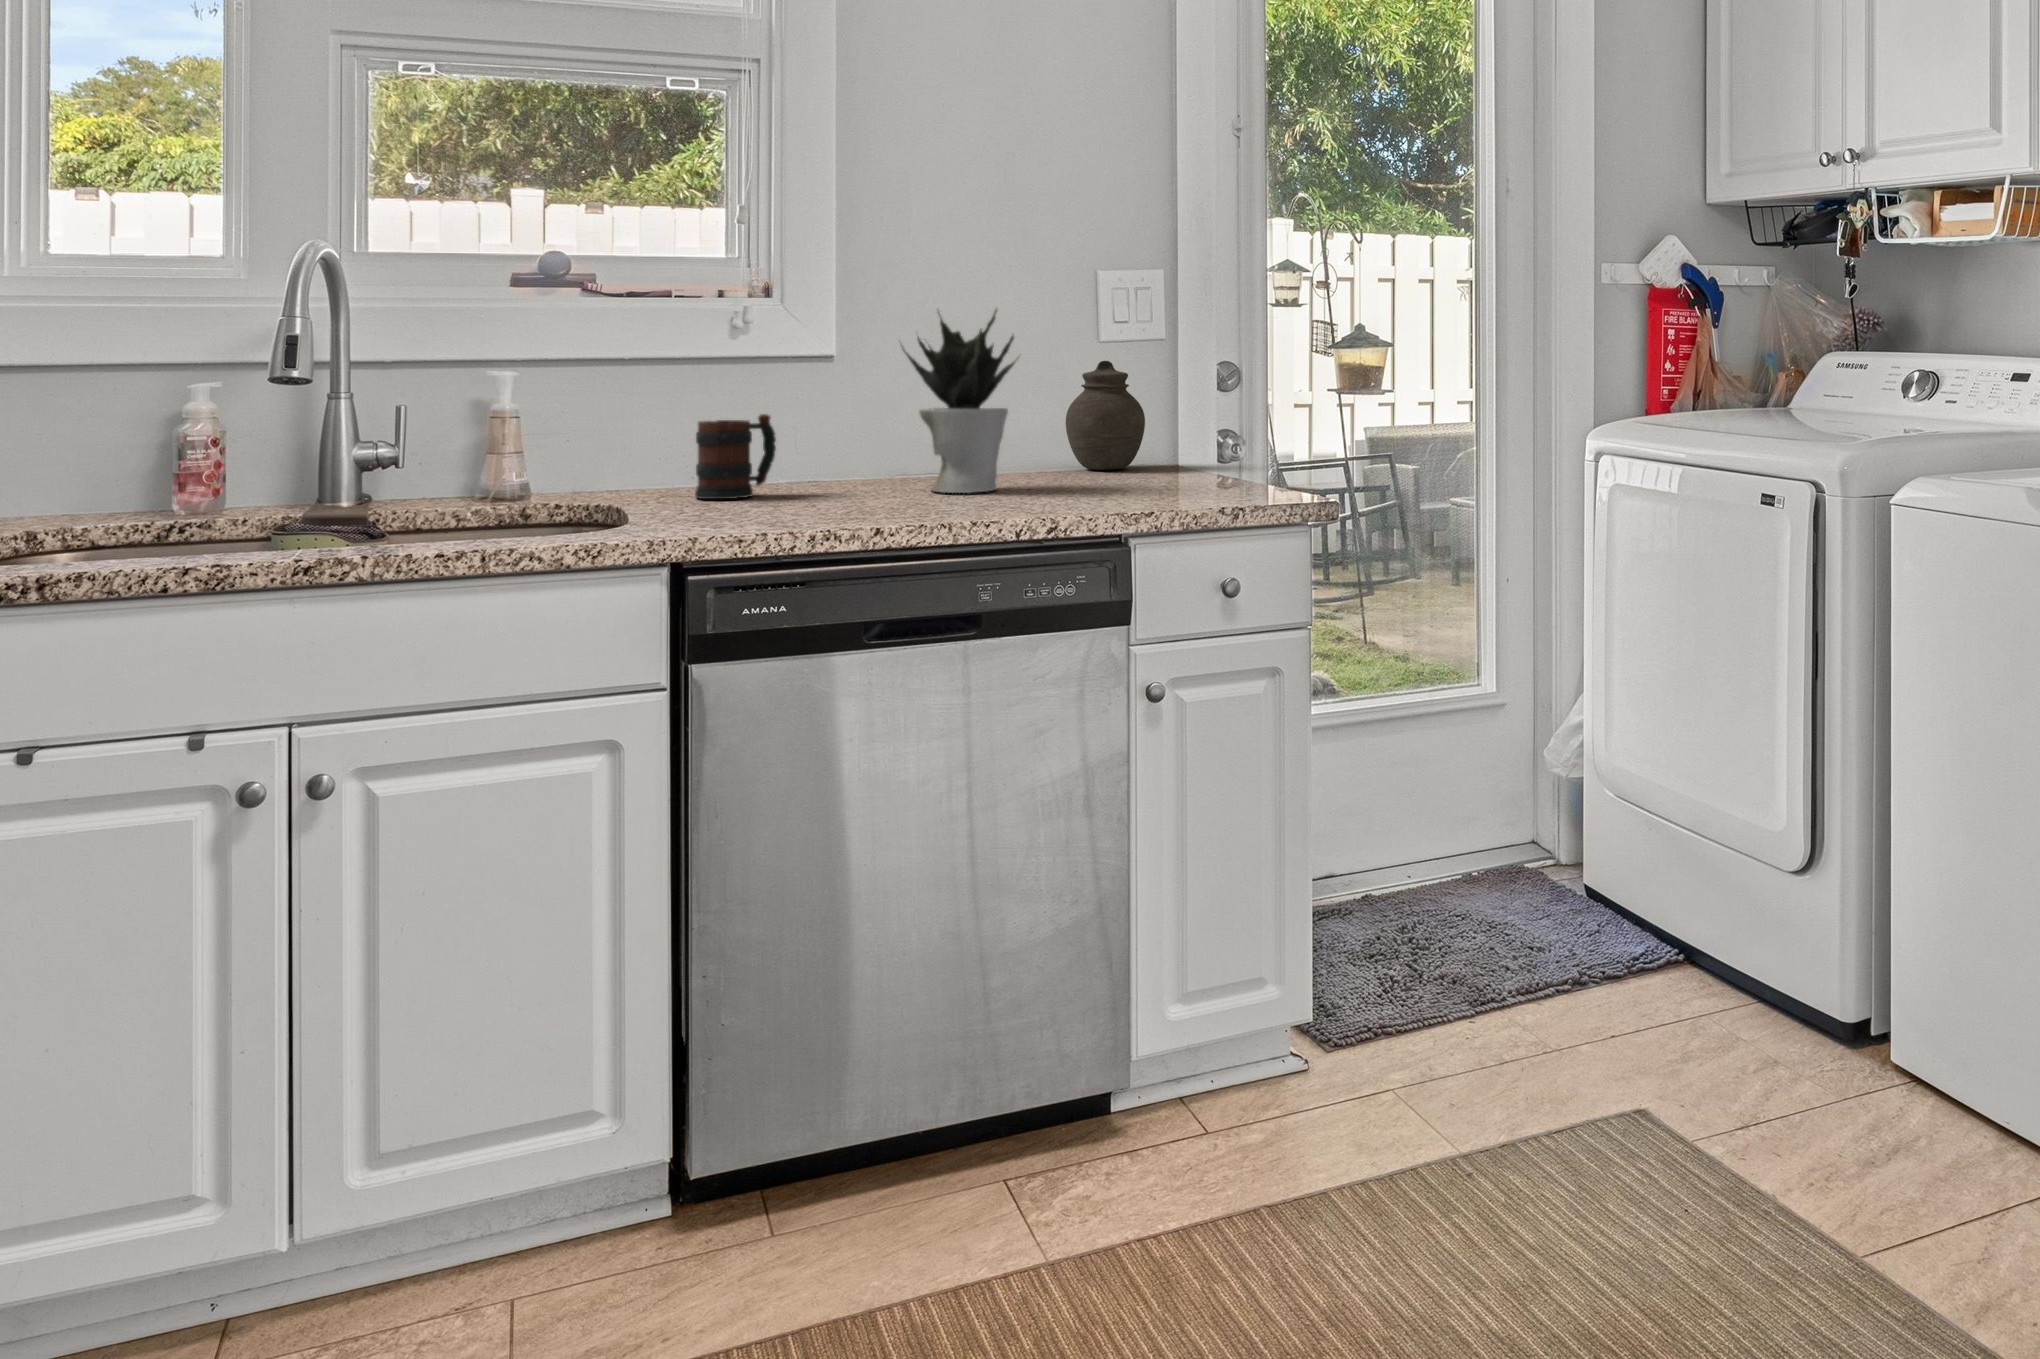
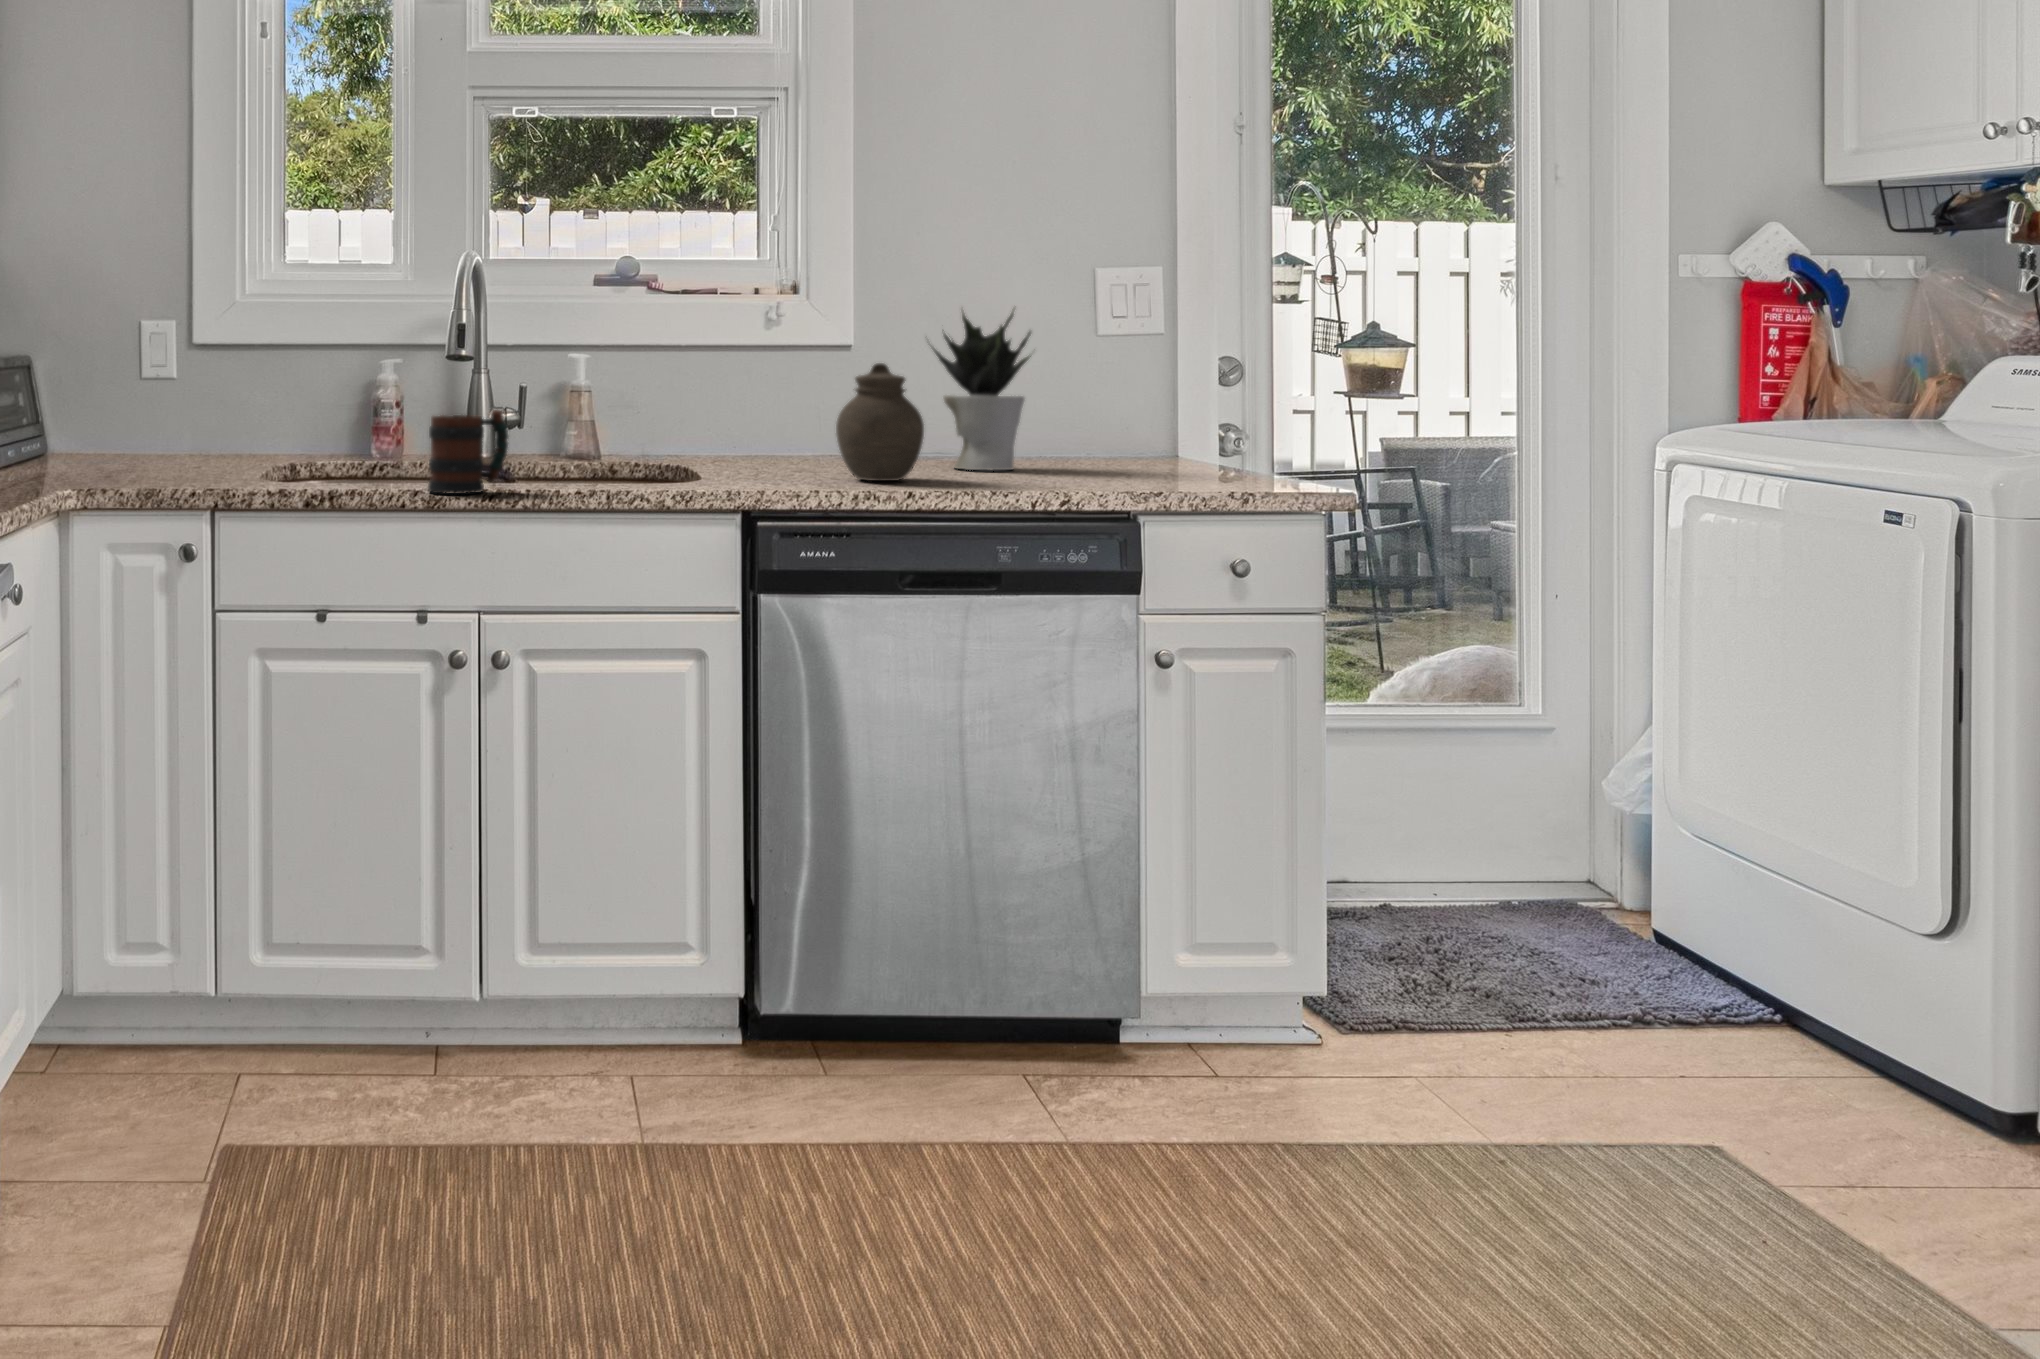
jar: present [1066,361,1145,470] -> present [836,363,924,481]
mug: present [695,414,776,499] -> present [428,410,508,494]

